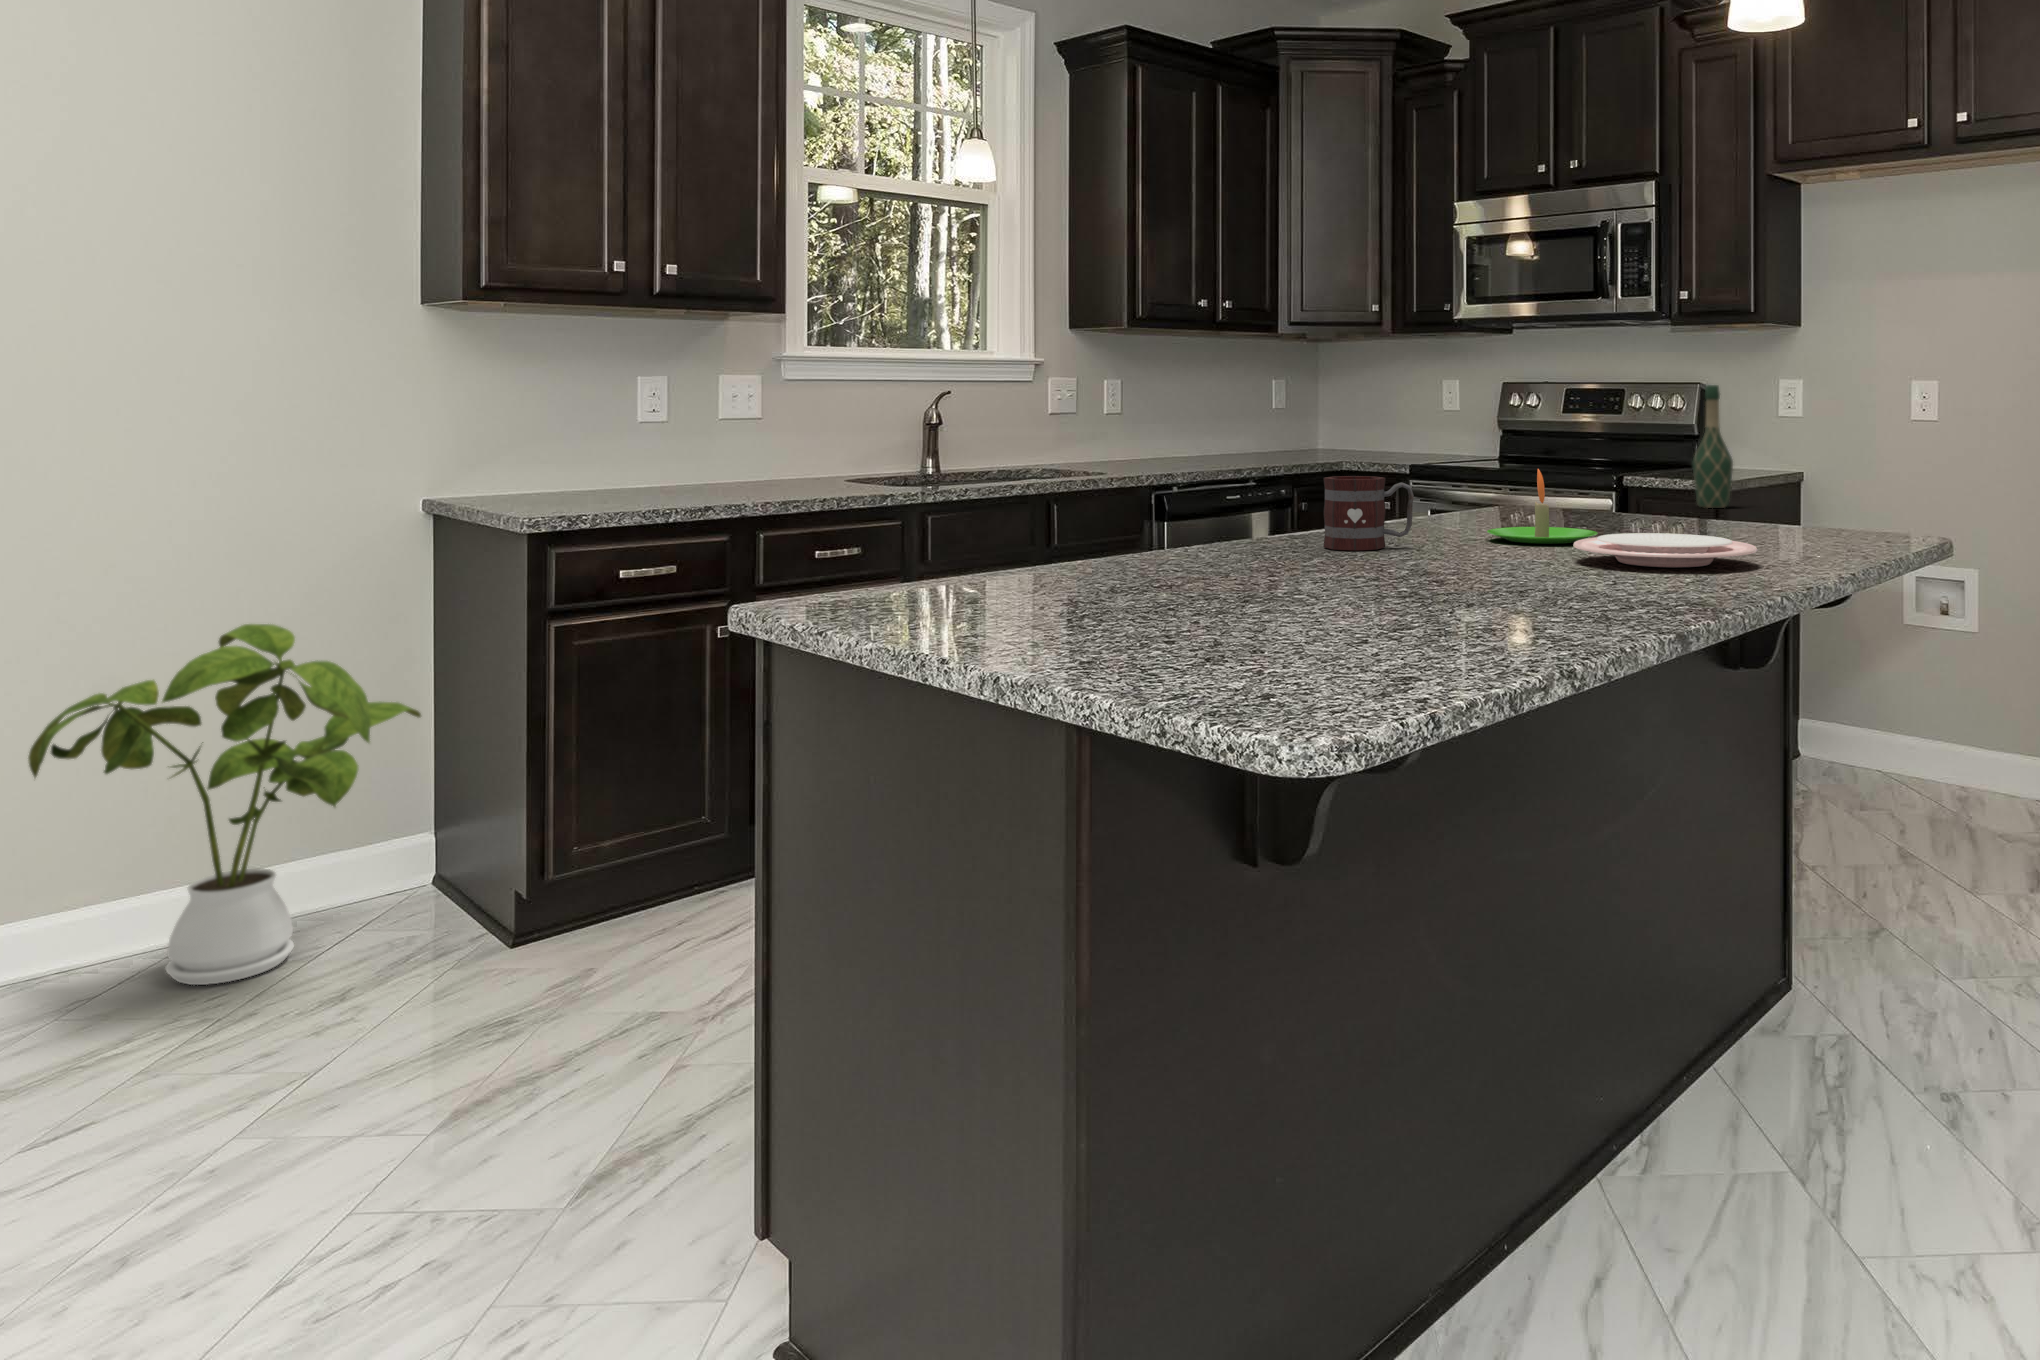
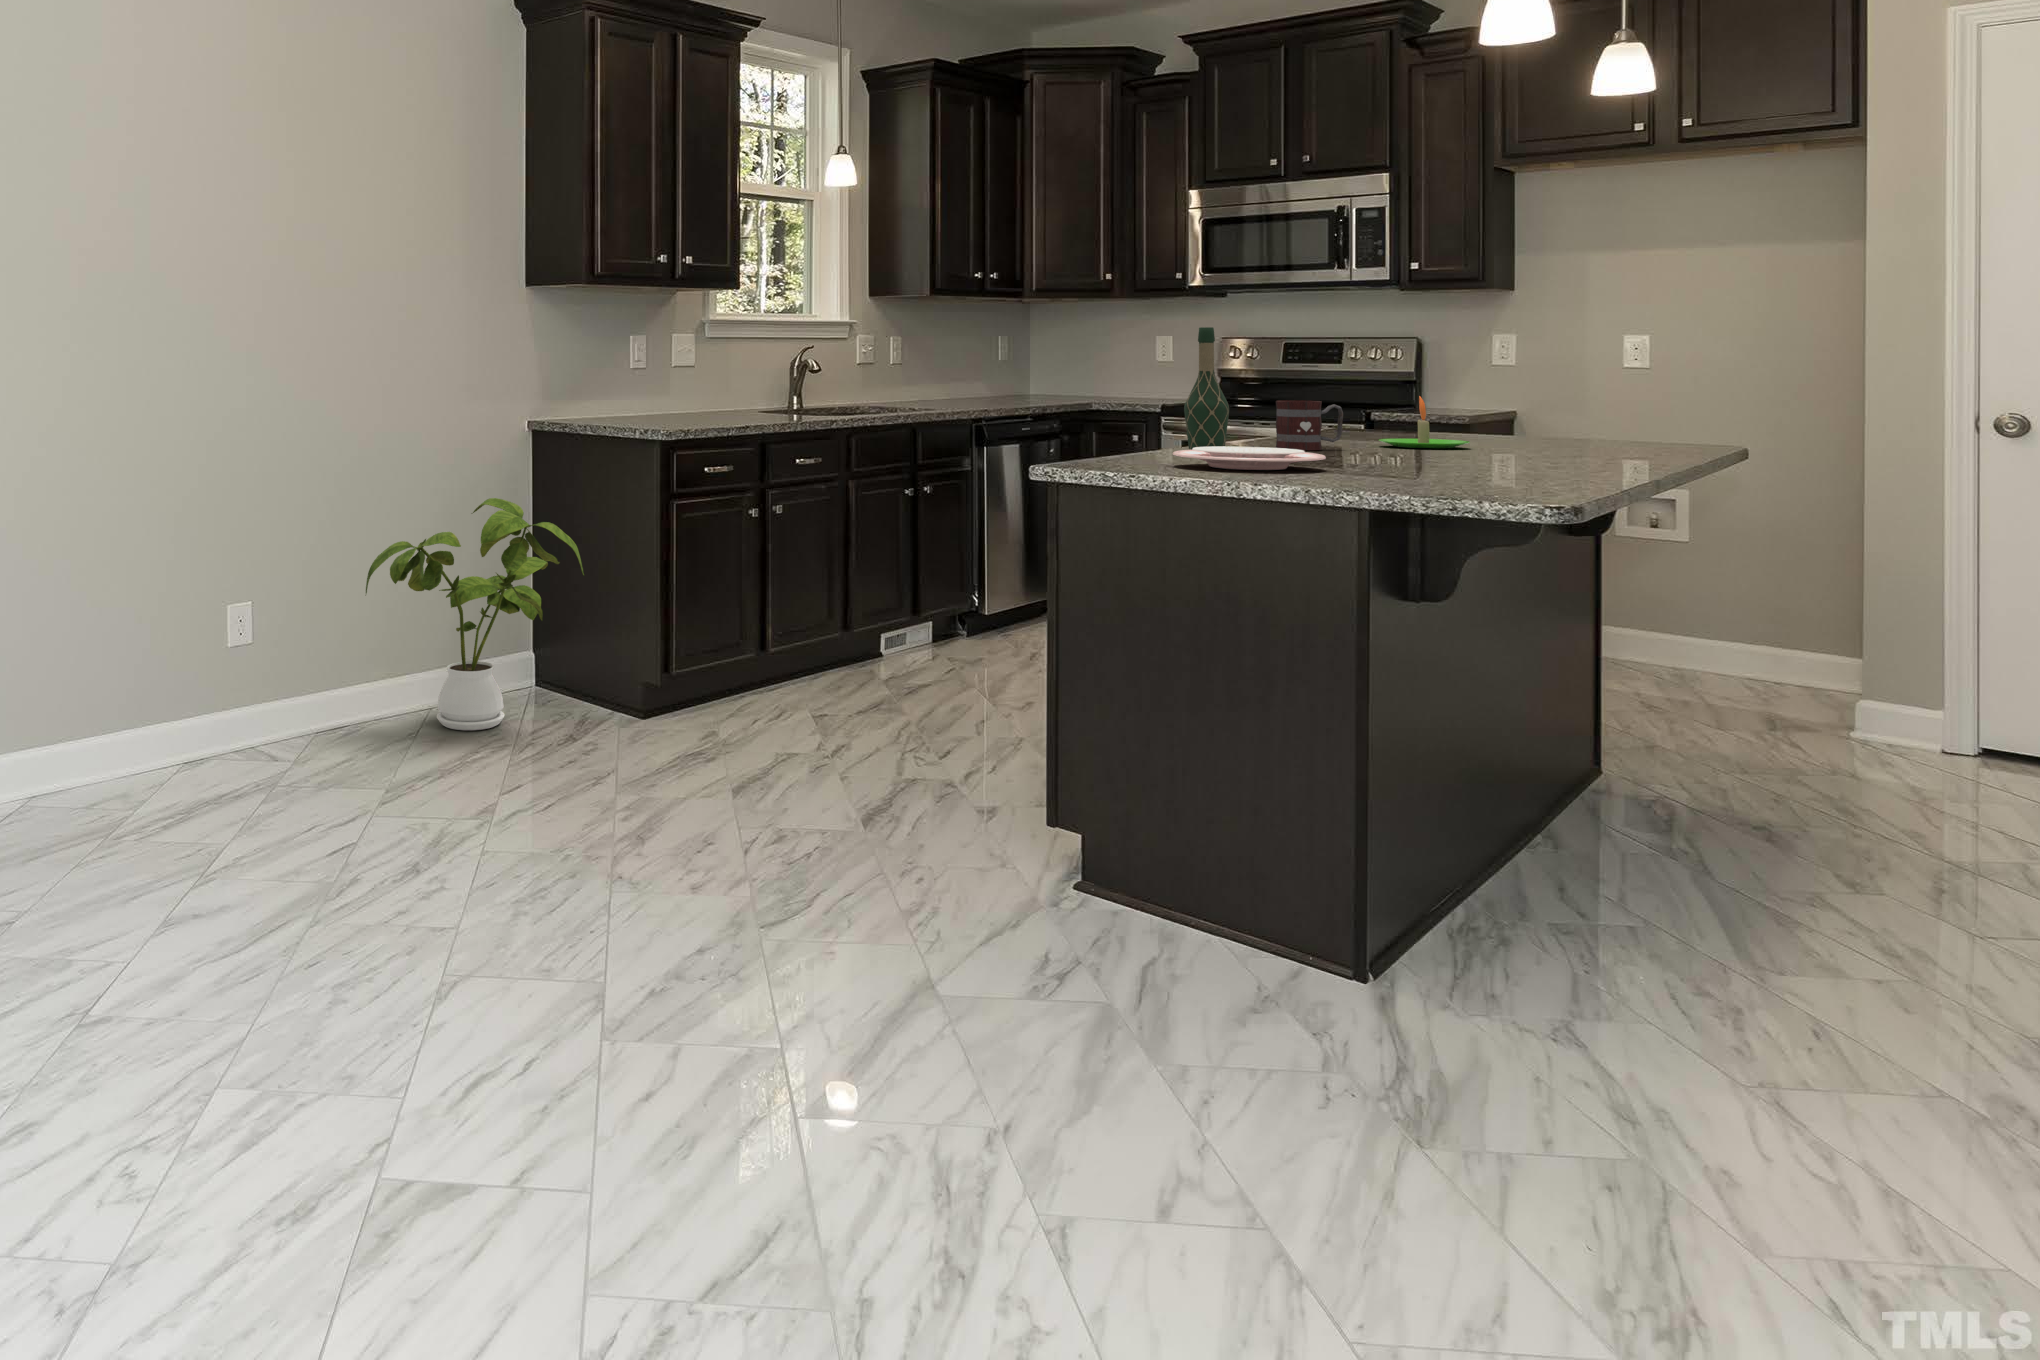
wine bottle: present [1692,385,1733,508] -> present [1184,327,1229,450]
plate: present [1573,533,1757,567] -> present [1173,446,1326,470]

